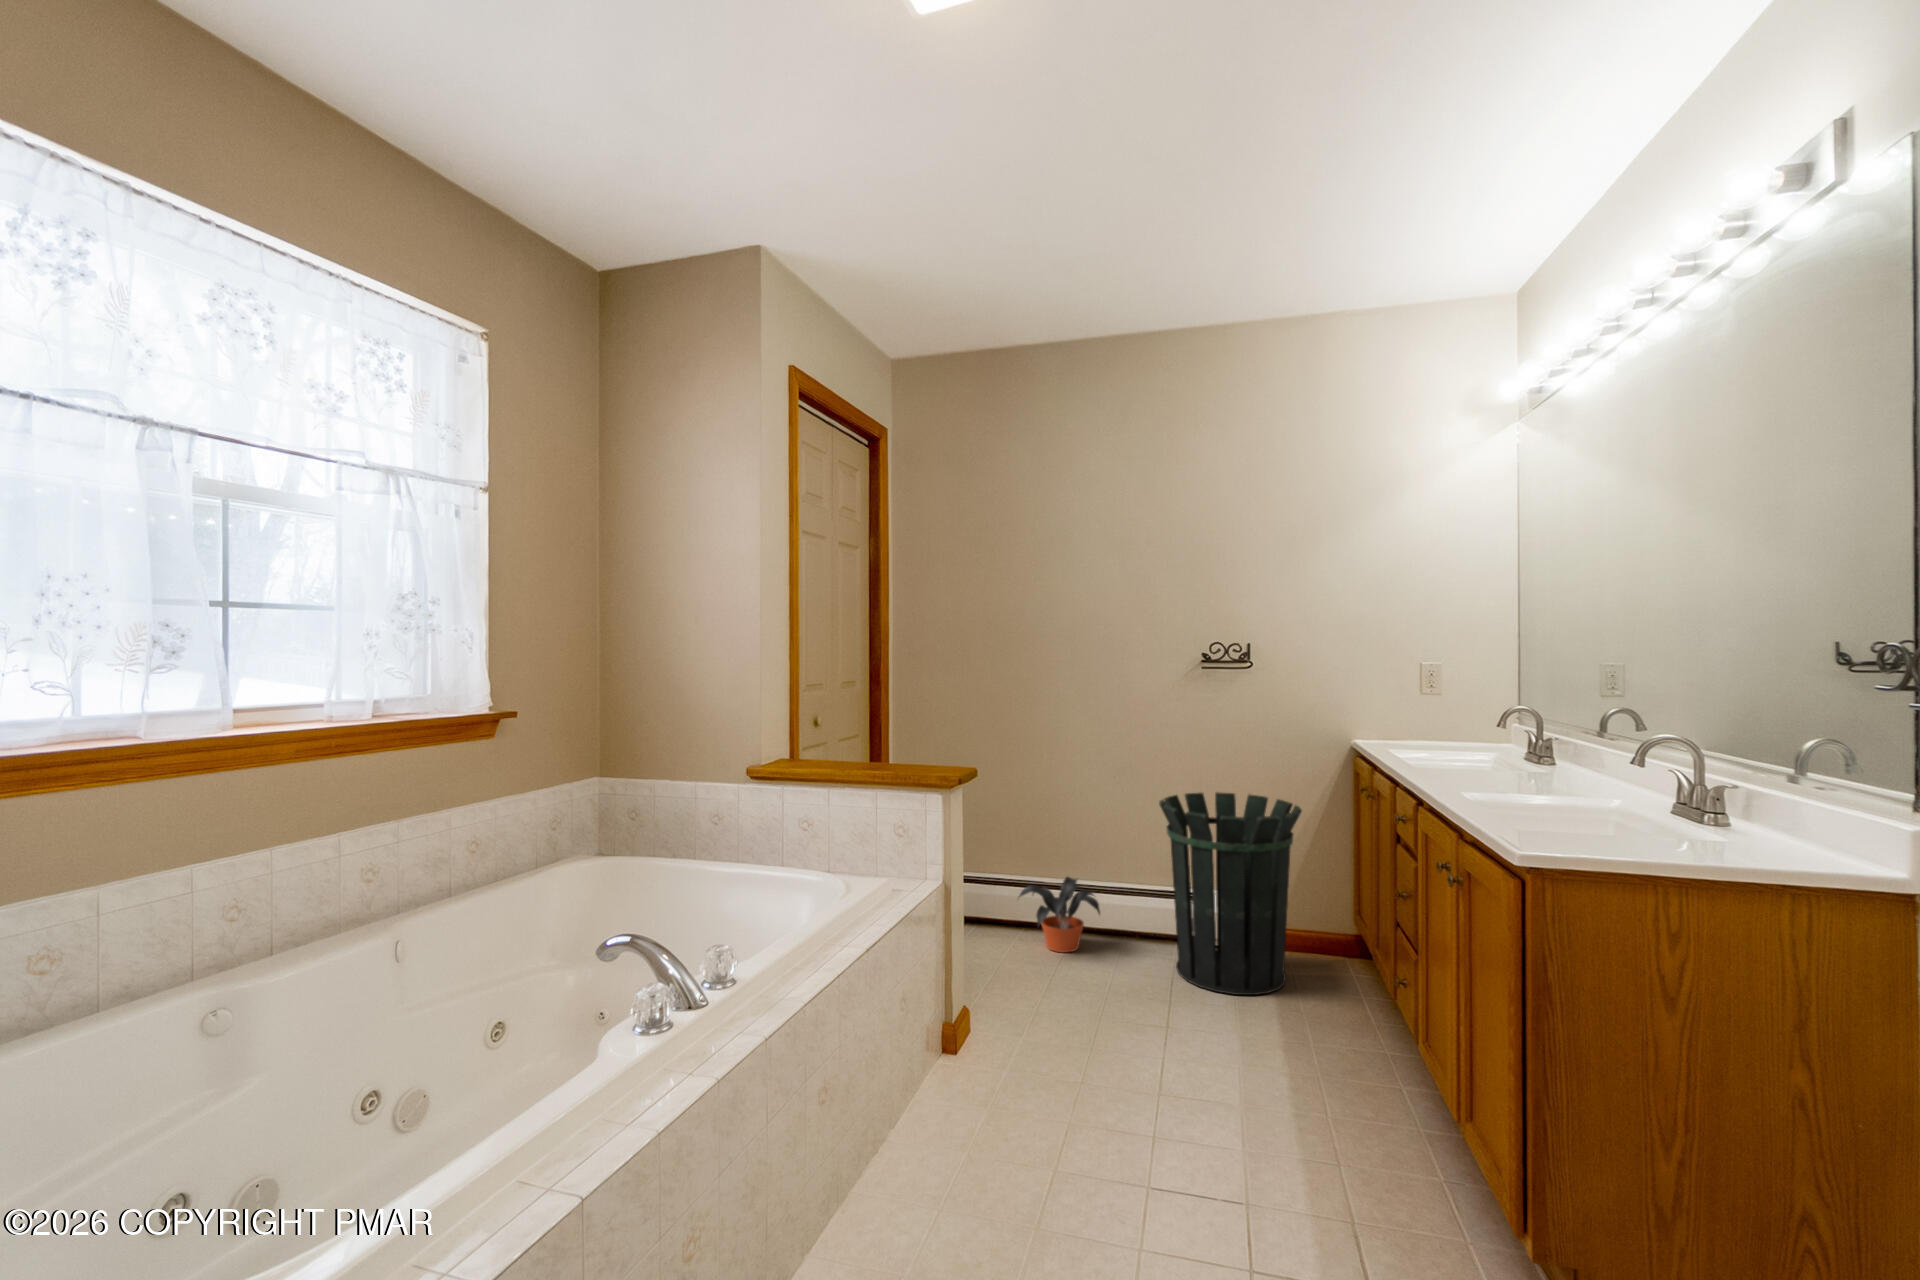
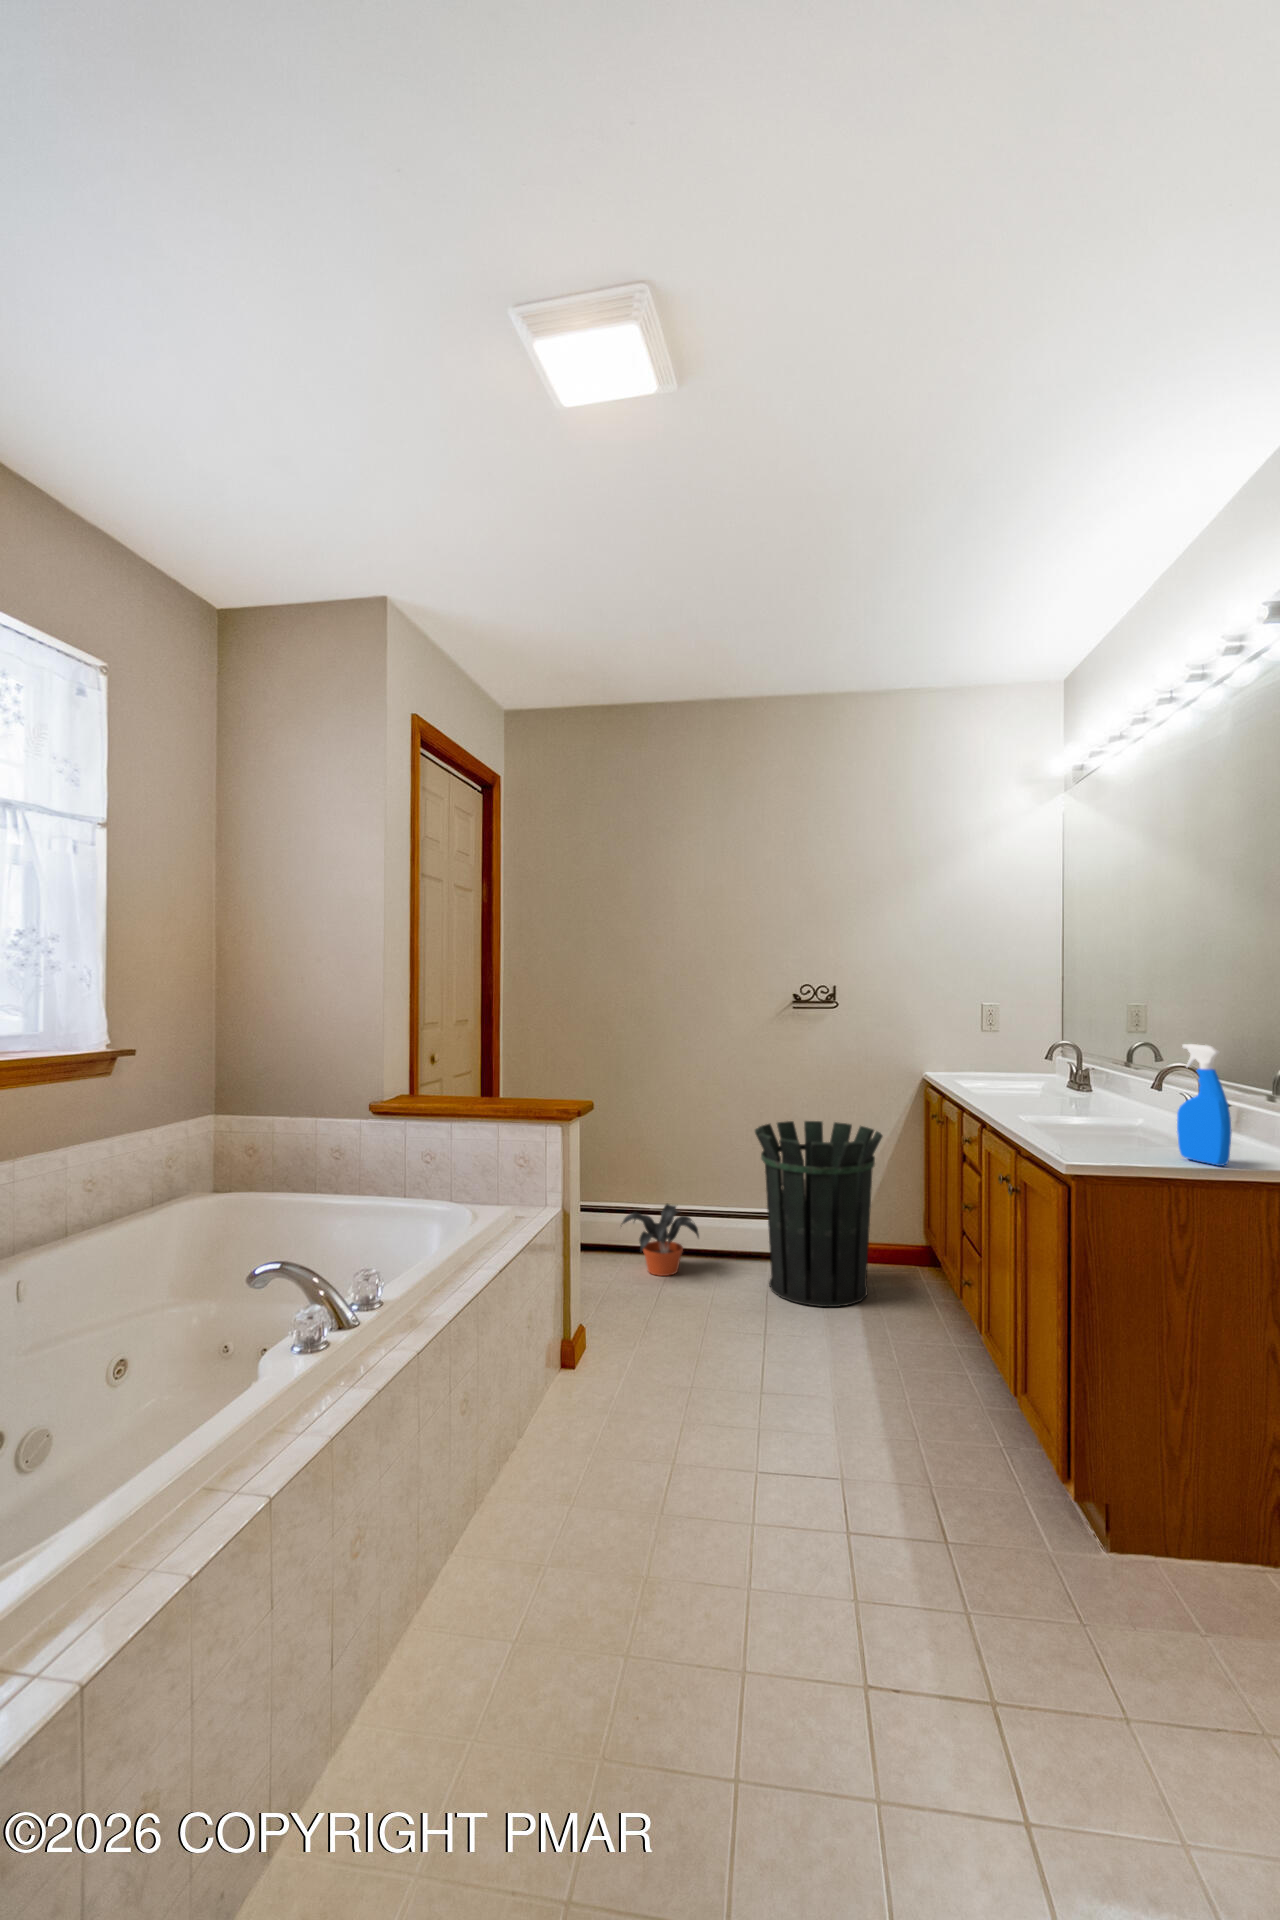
spray bottle: none [1668,709,1745,861] -> present [1177,1044,1232,1166]

